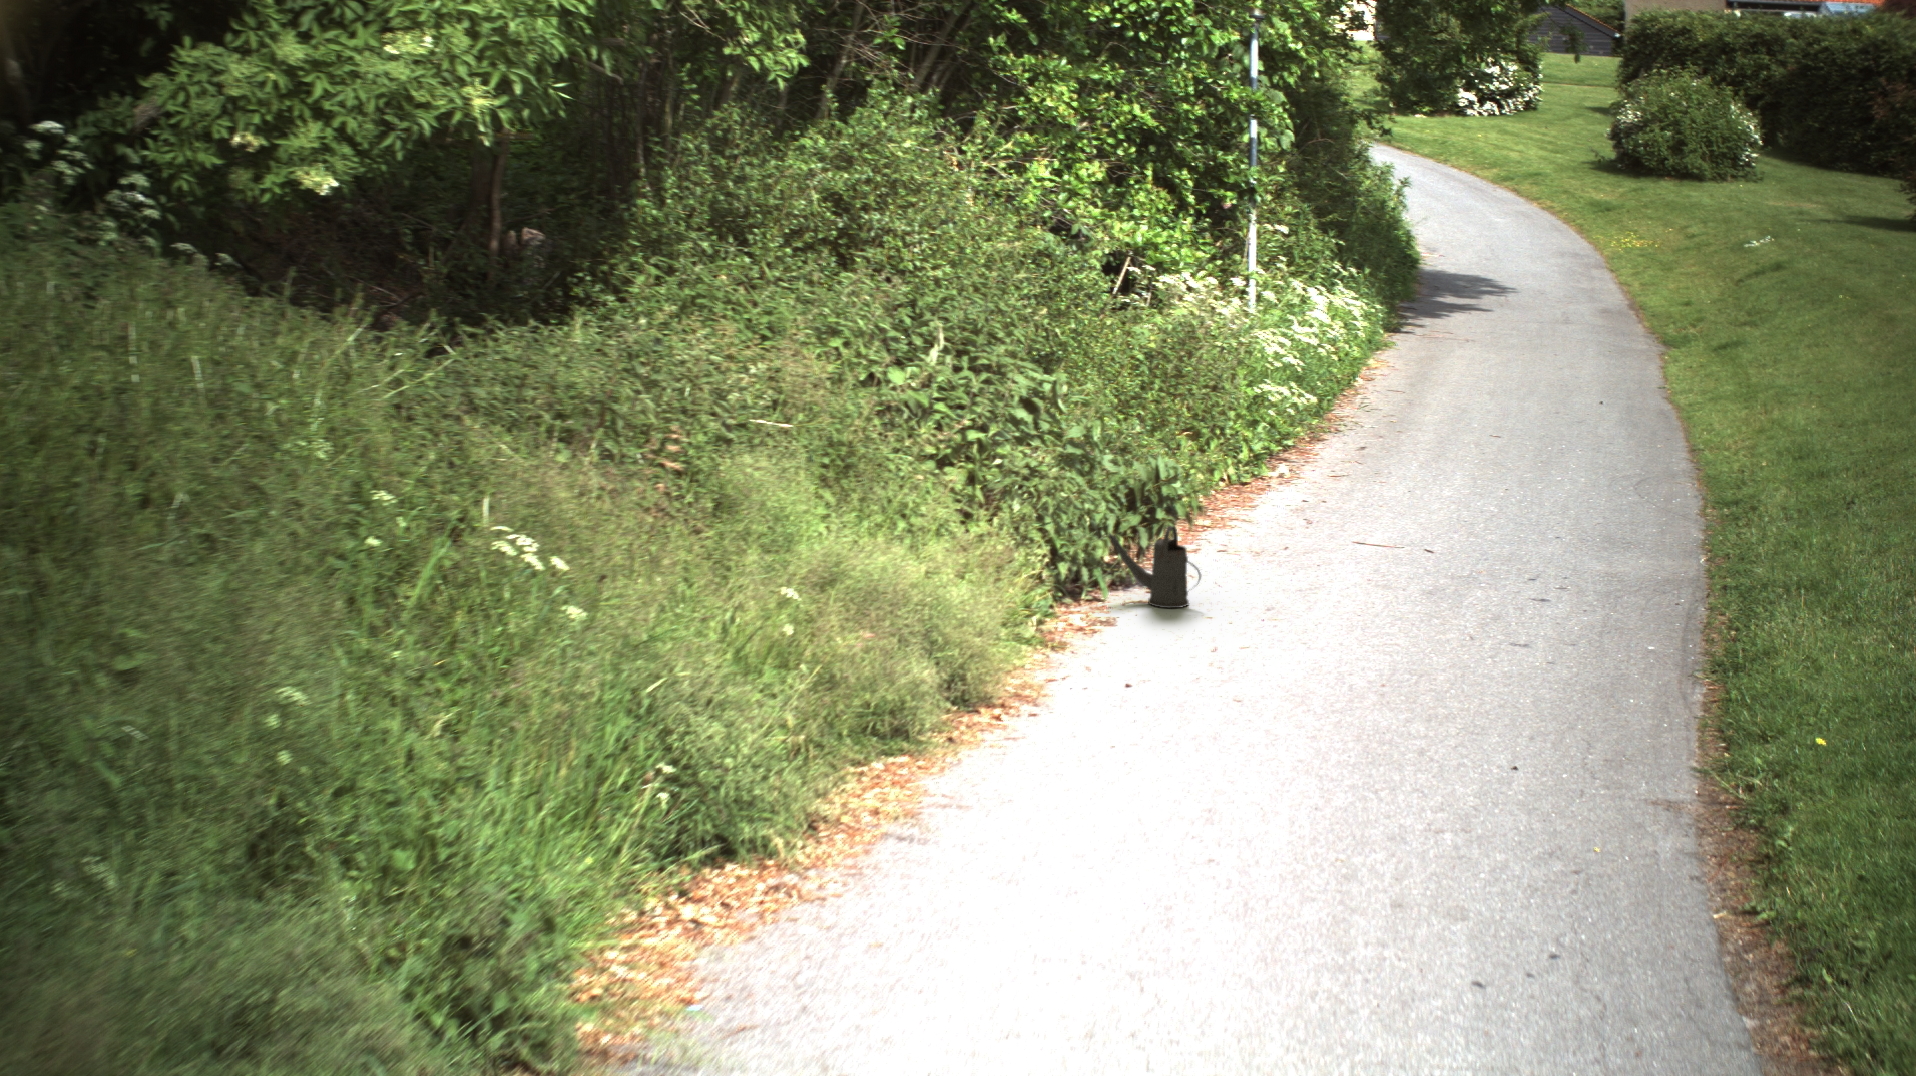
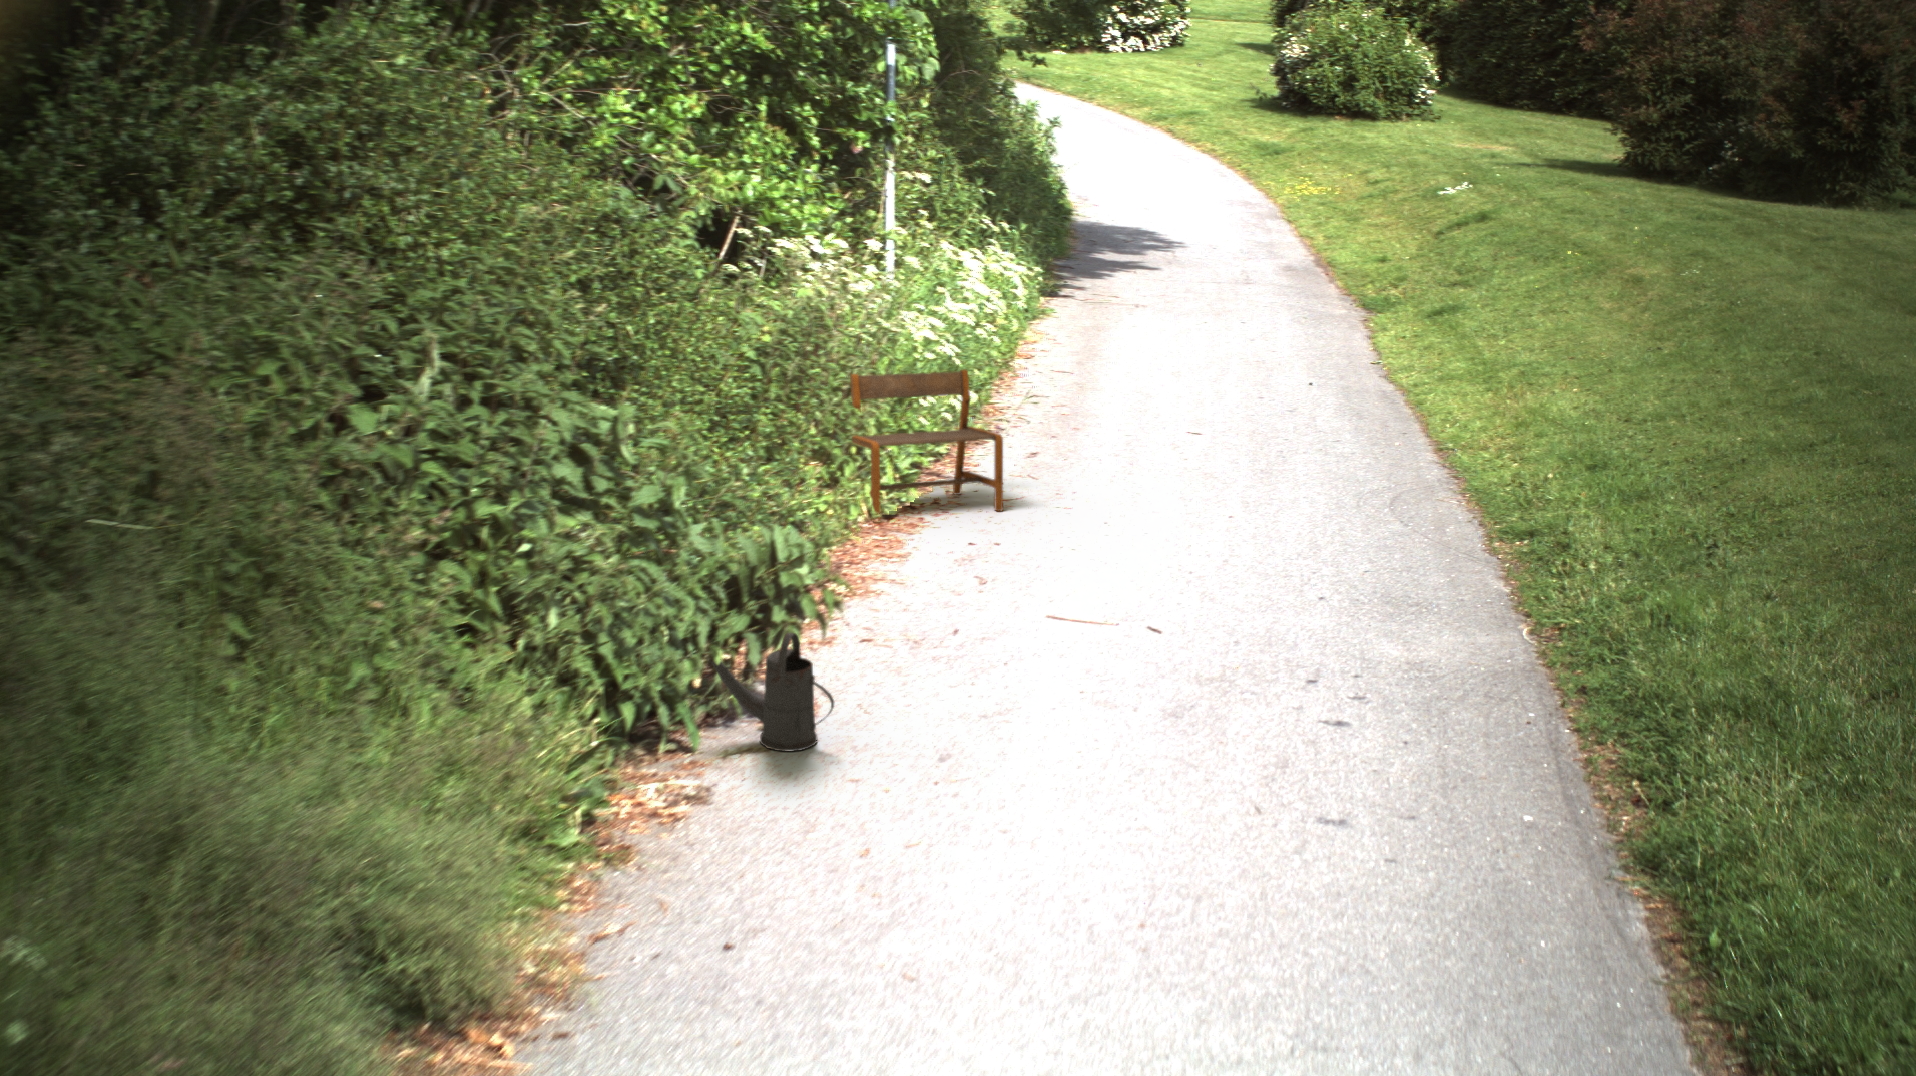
bench: none [1208,372,1340,490] -> present [850,370,1003,523]

